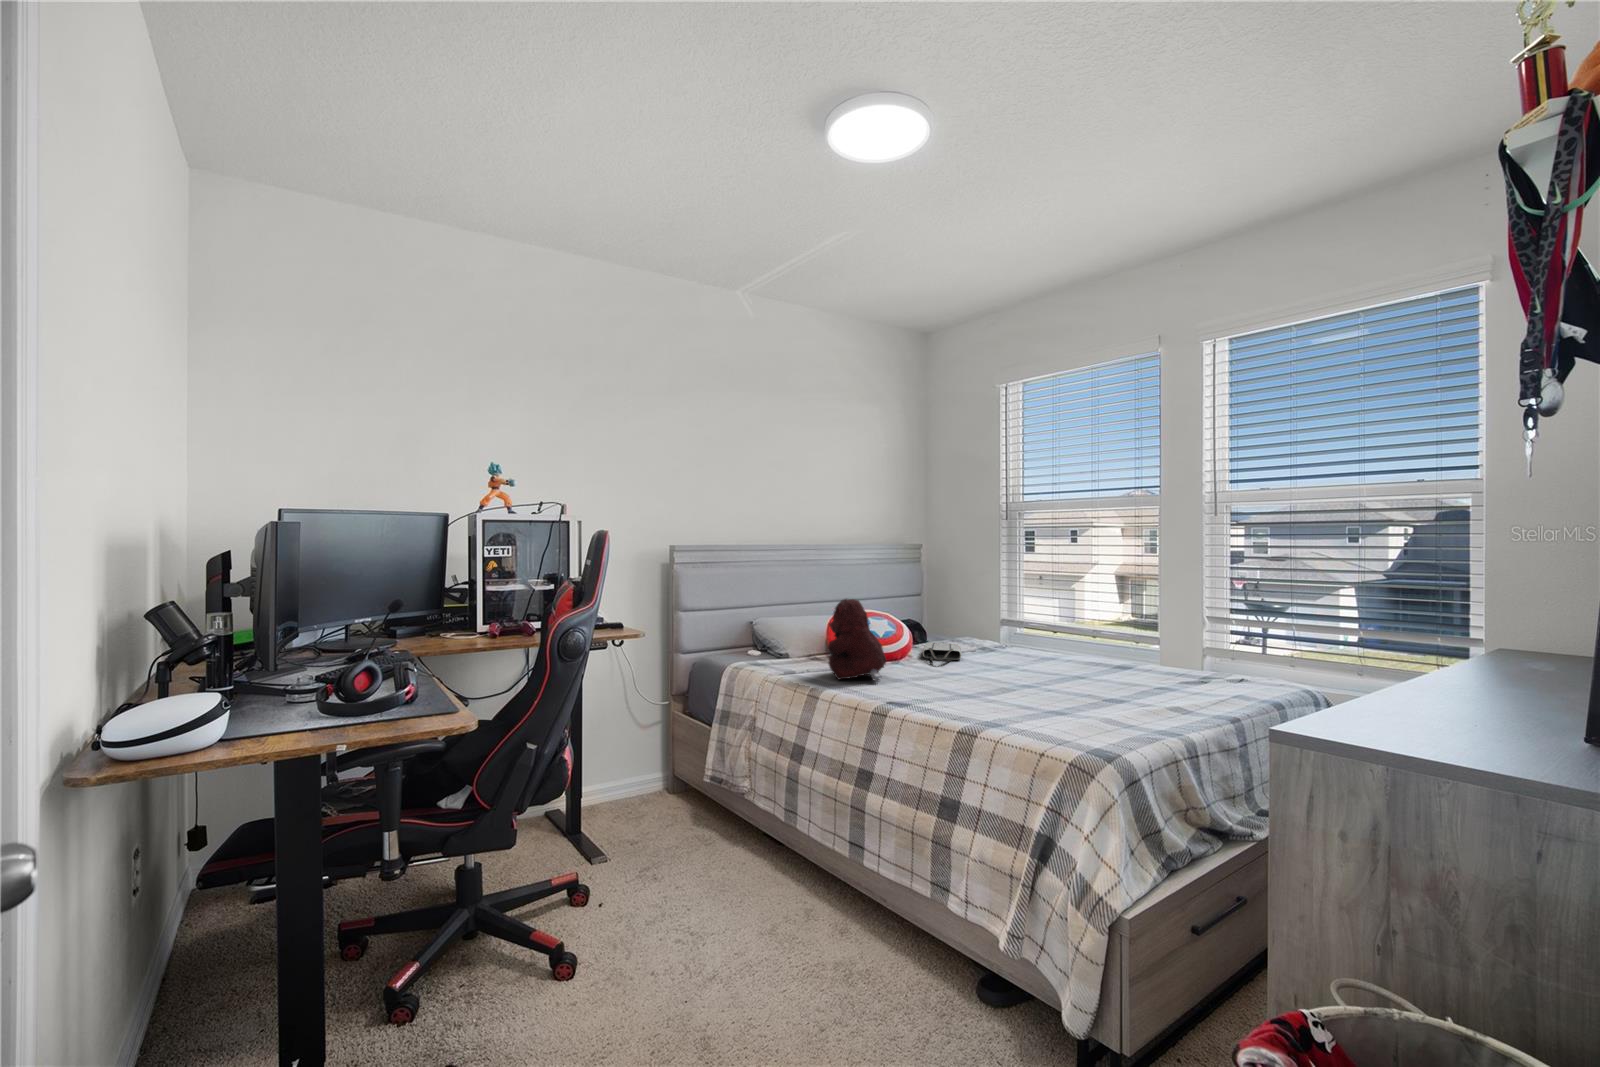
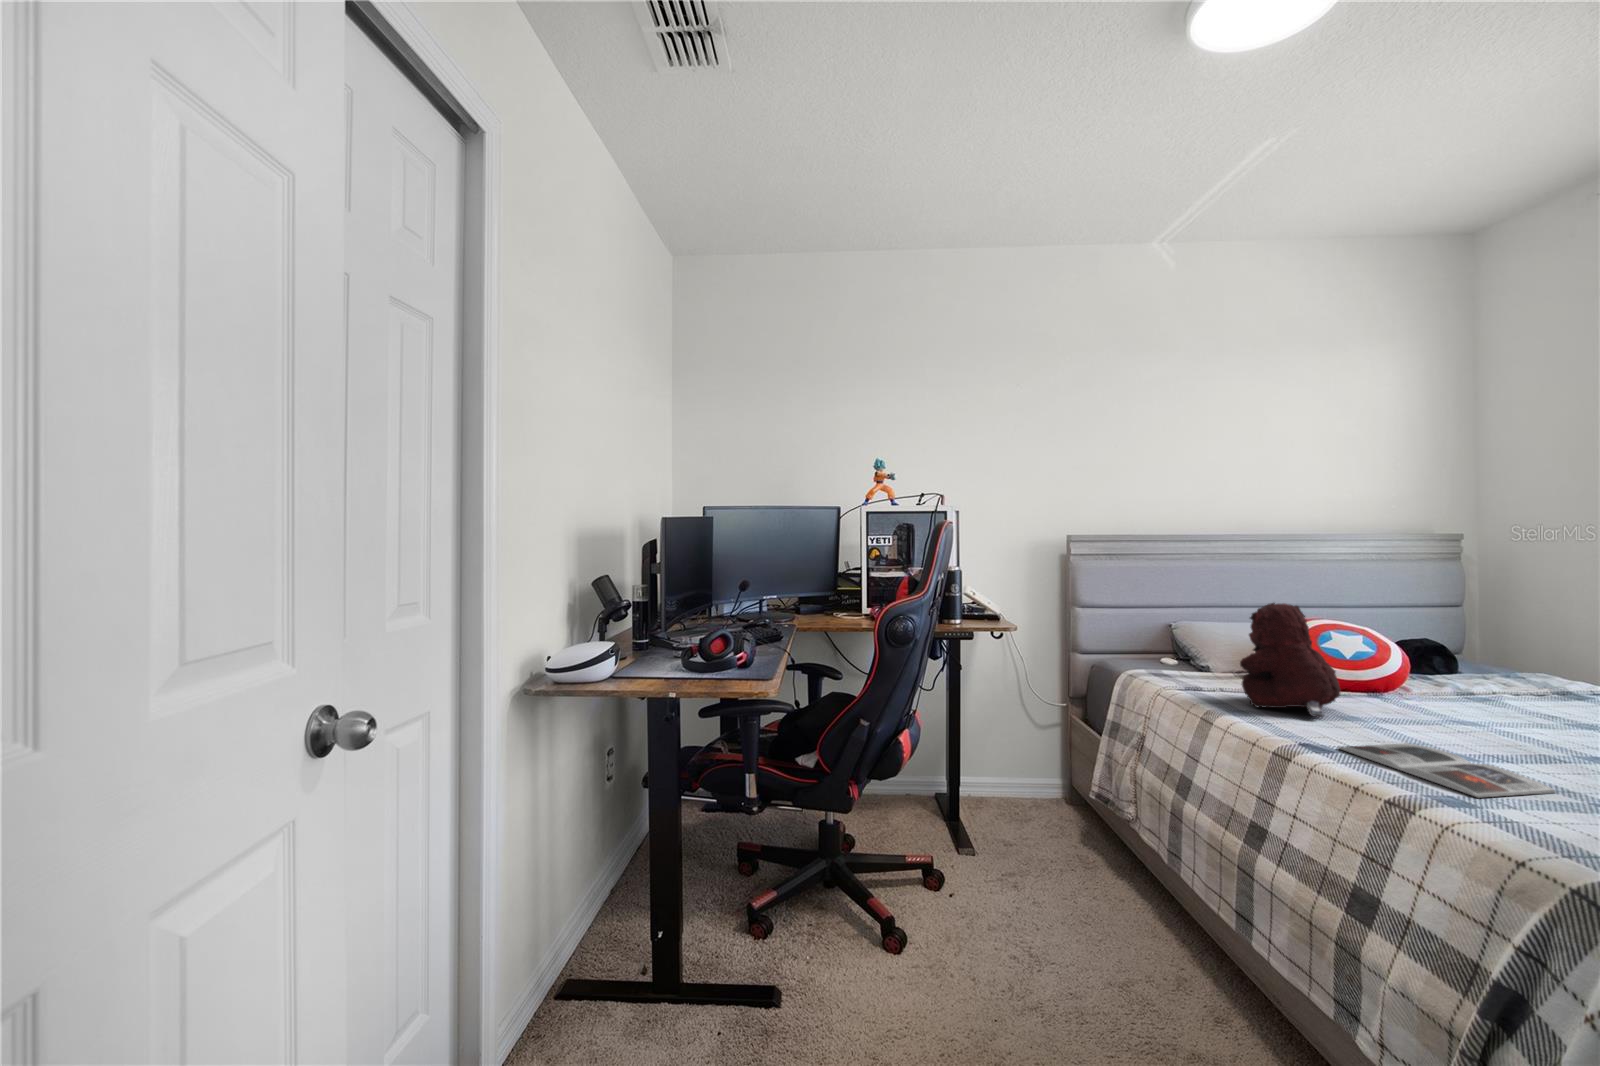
tote bag: present [923,643,961,661] -> none [1447,679,1544,711]
magazine: none [905,689,1012,717] -> present [1339,743,1555,798]

